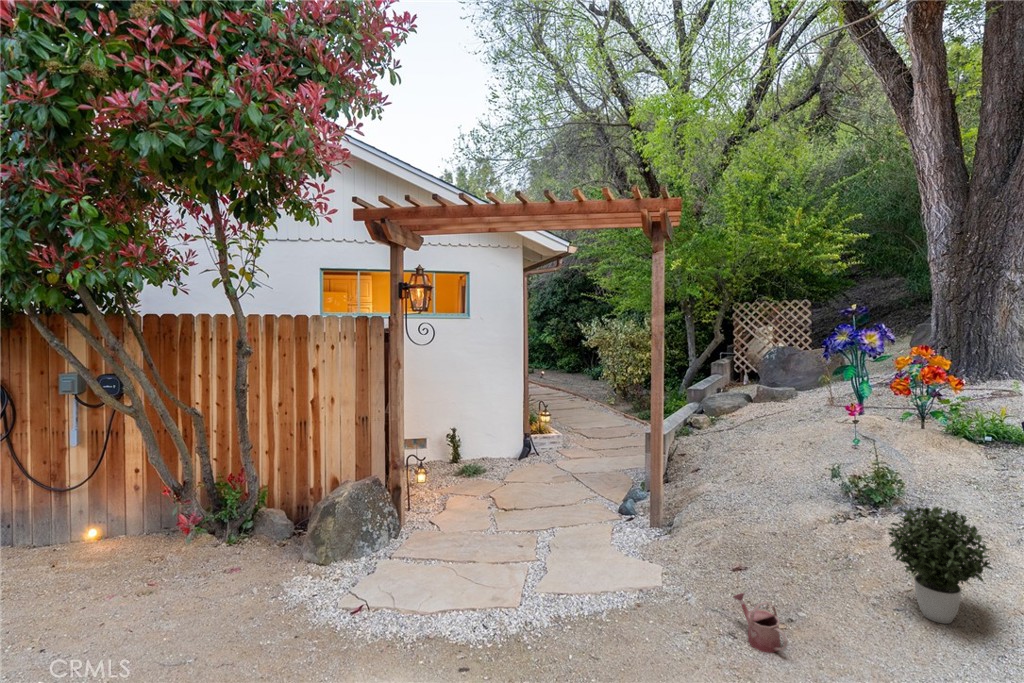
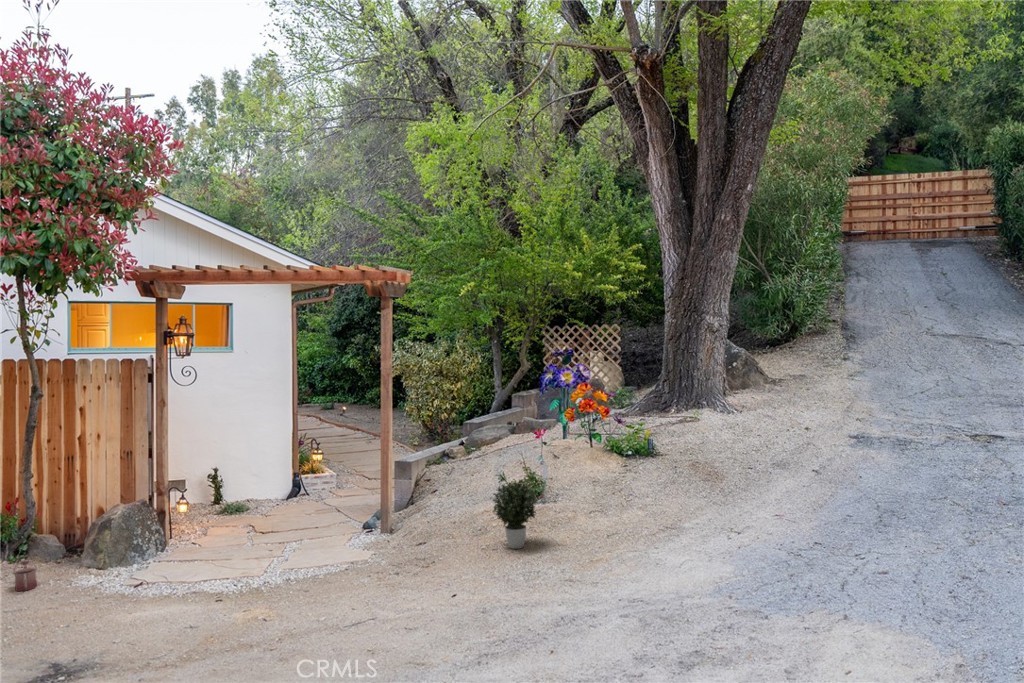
watering can: present [733,593,788,653] -> present [13,560,37,591]

